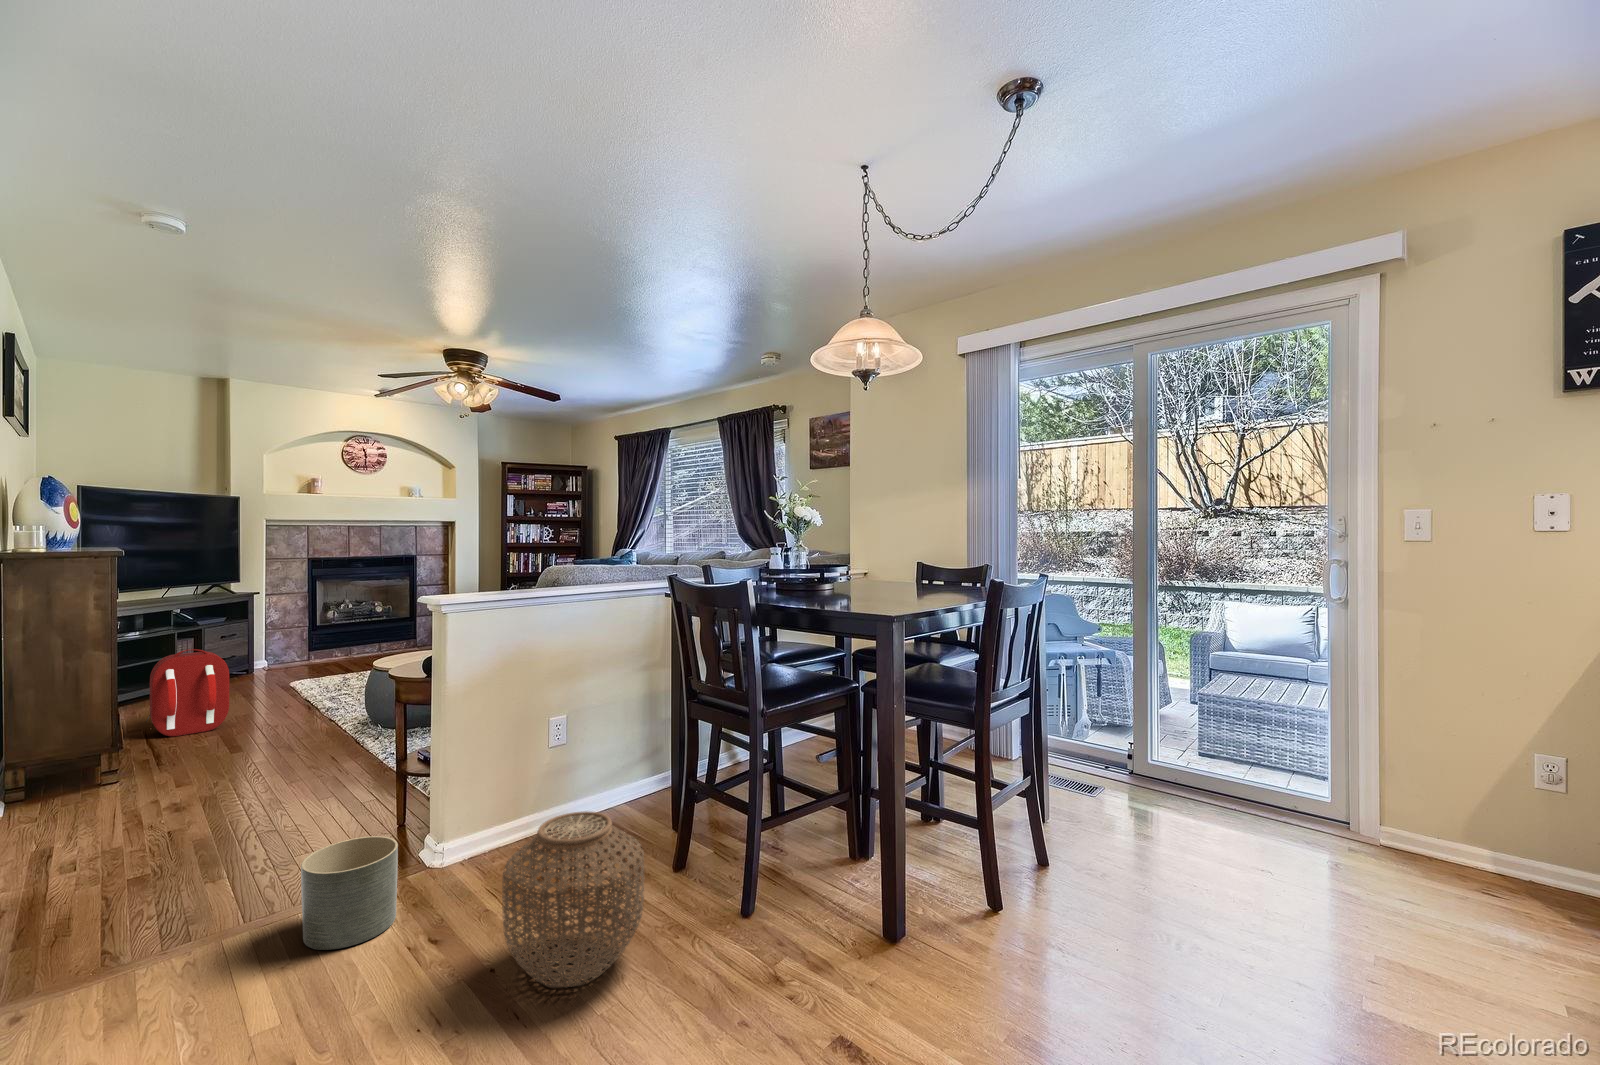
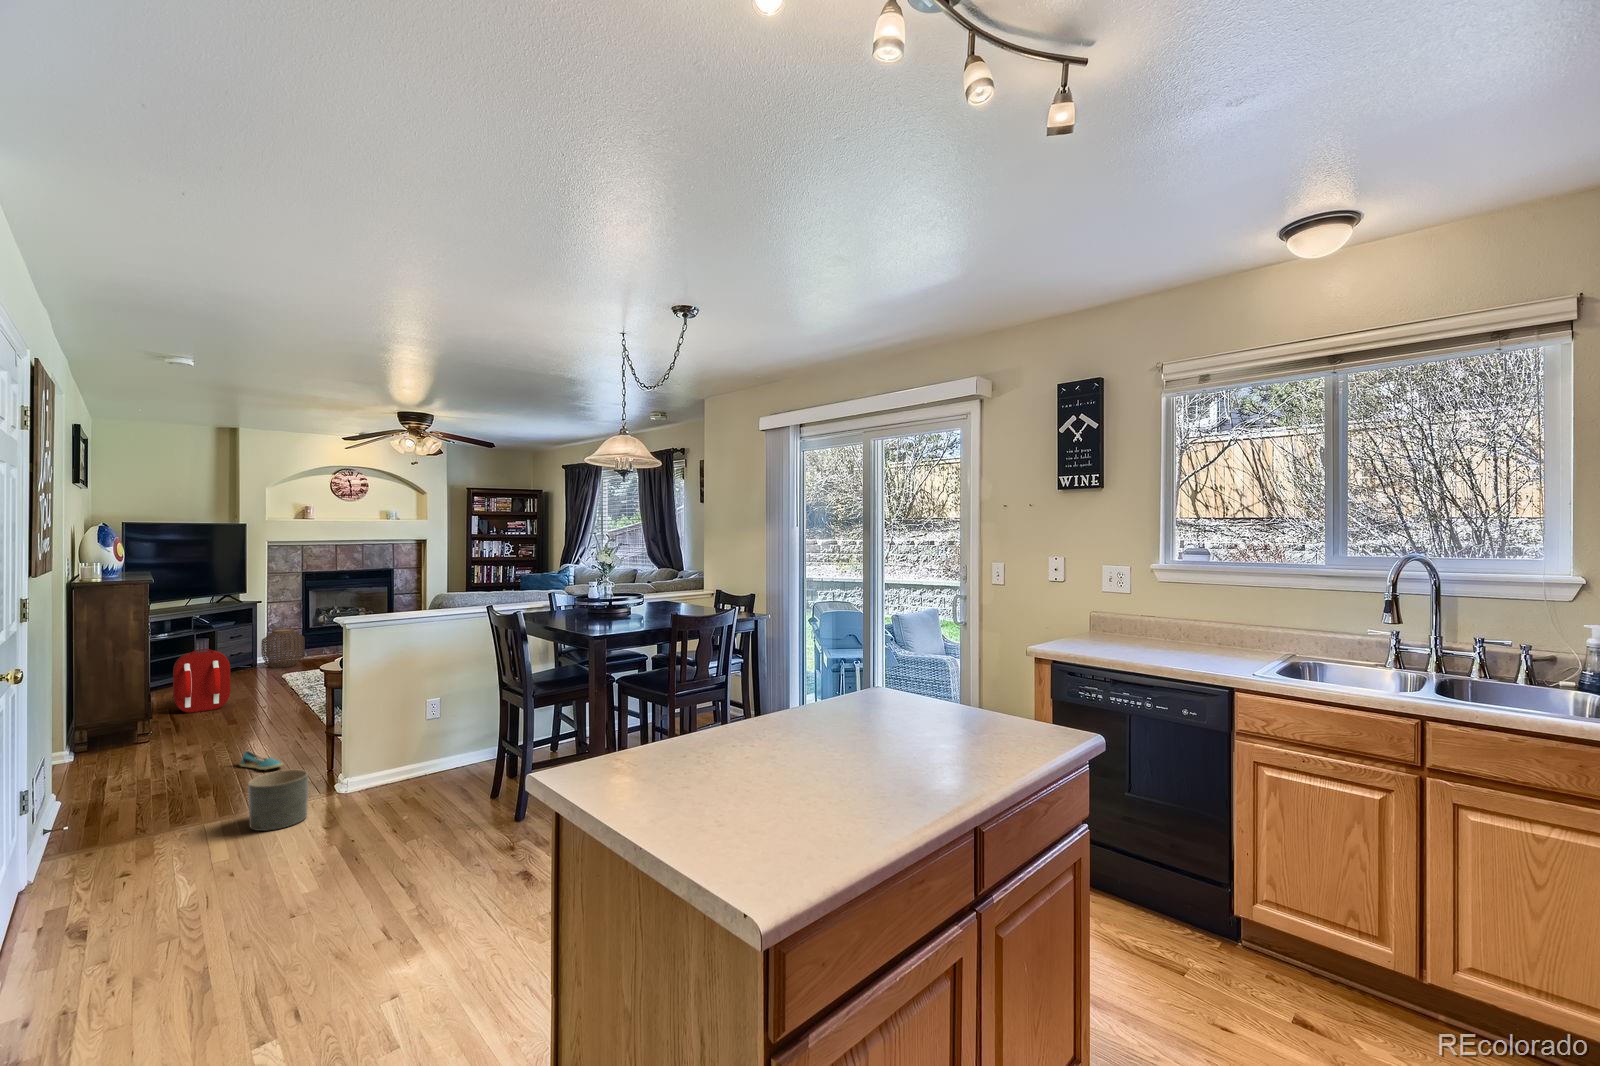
shoe: none [260,797,330,826] -> present [239,751,283,770]
woven basket: present [502,811,644,987] -> present [261,629,305,668]

